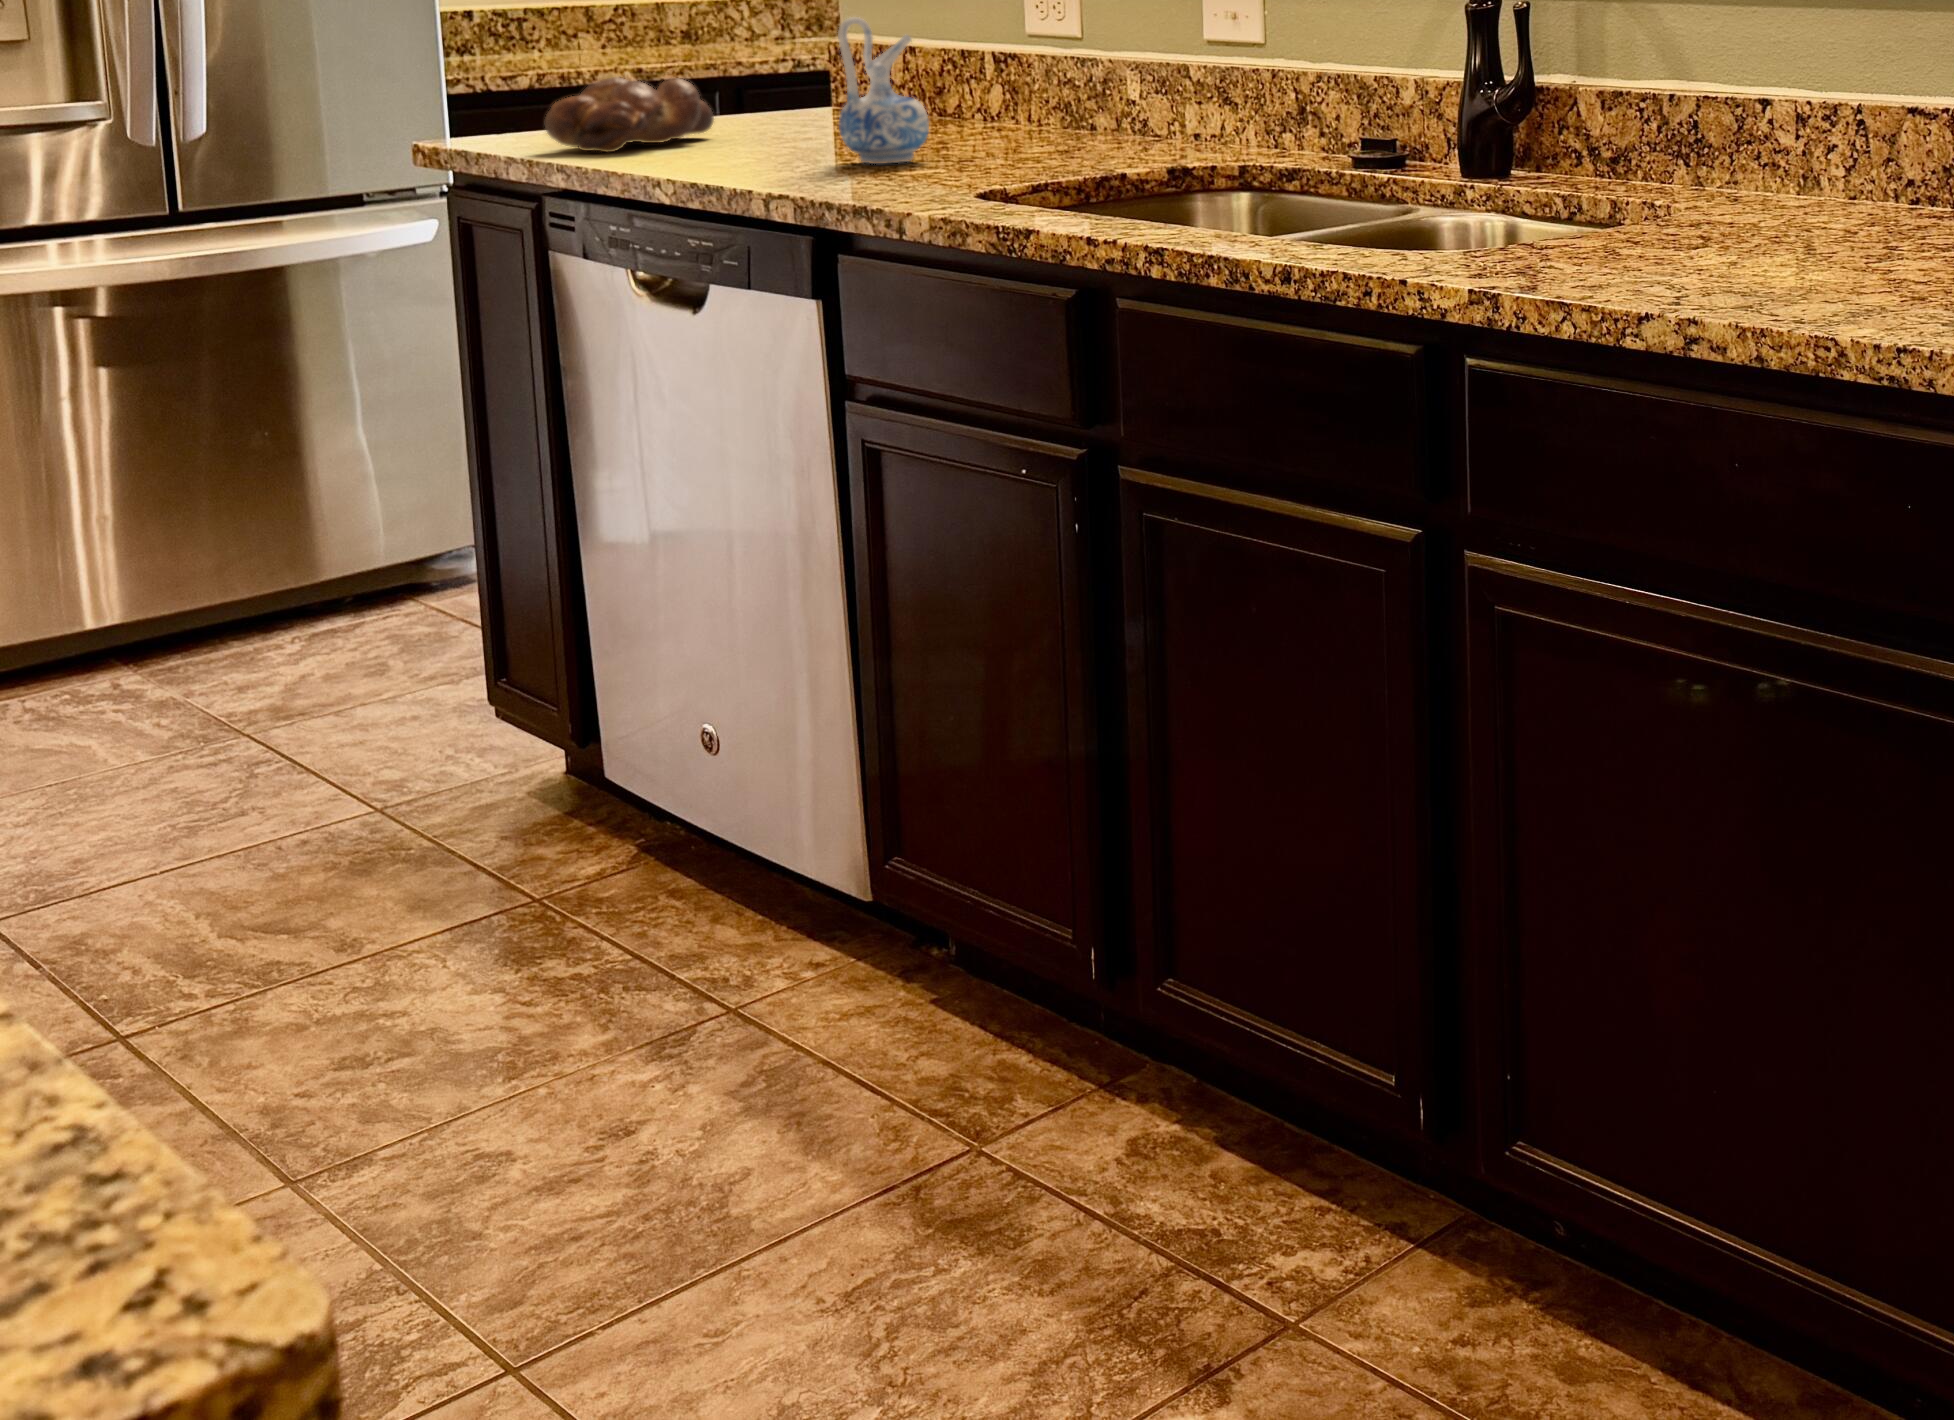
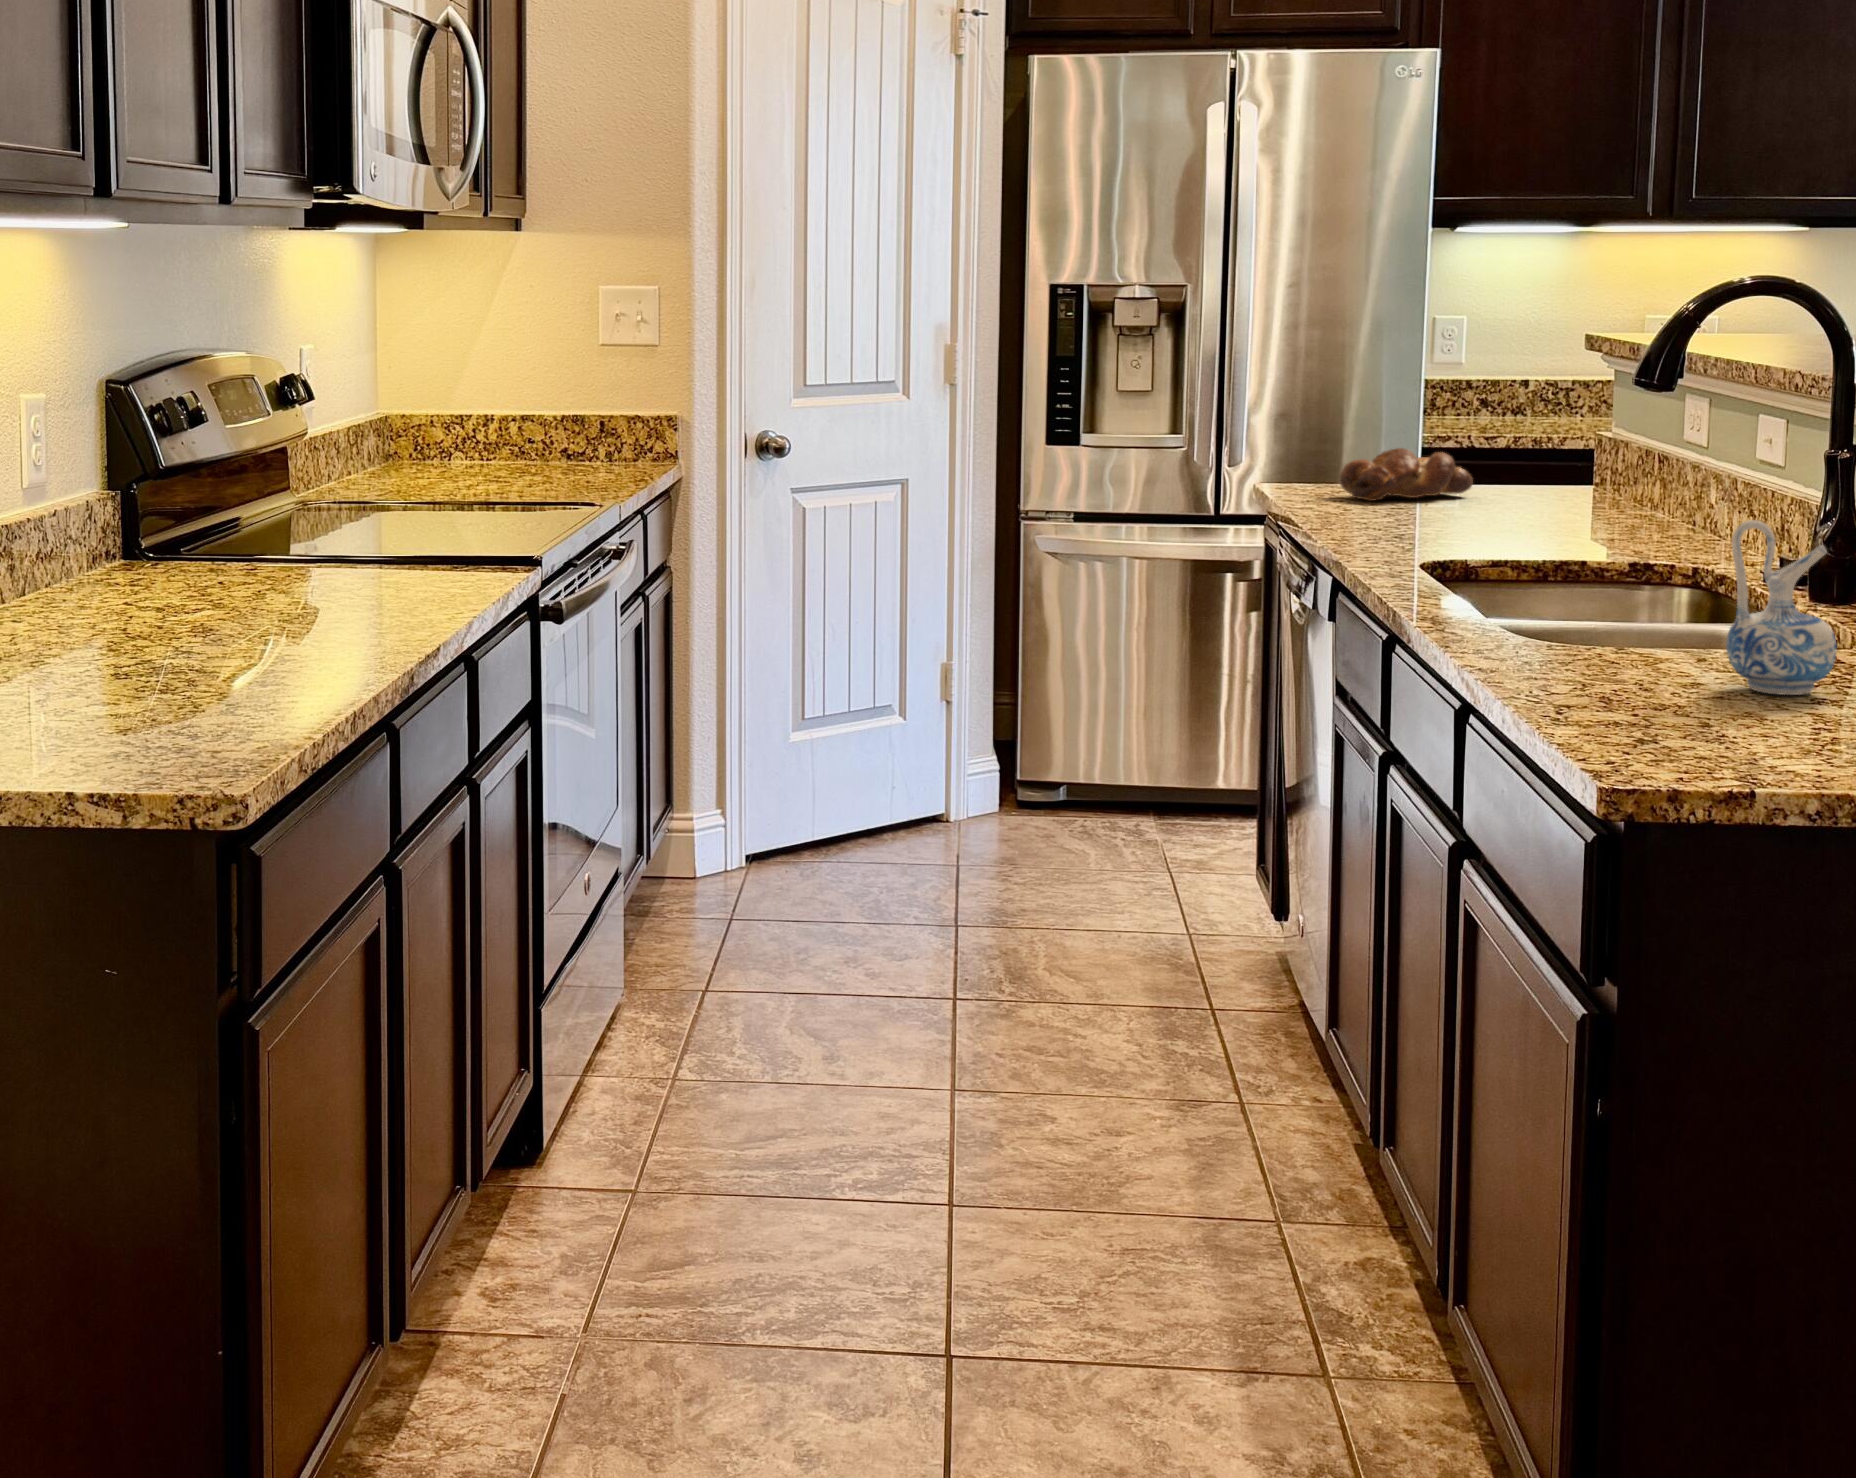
ceramic pitcher: present [838,17,929,164] -> present [1726,520,1837,695]

